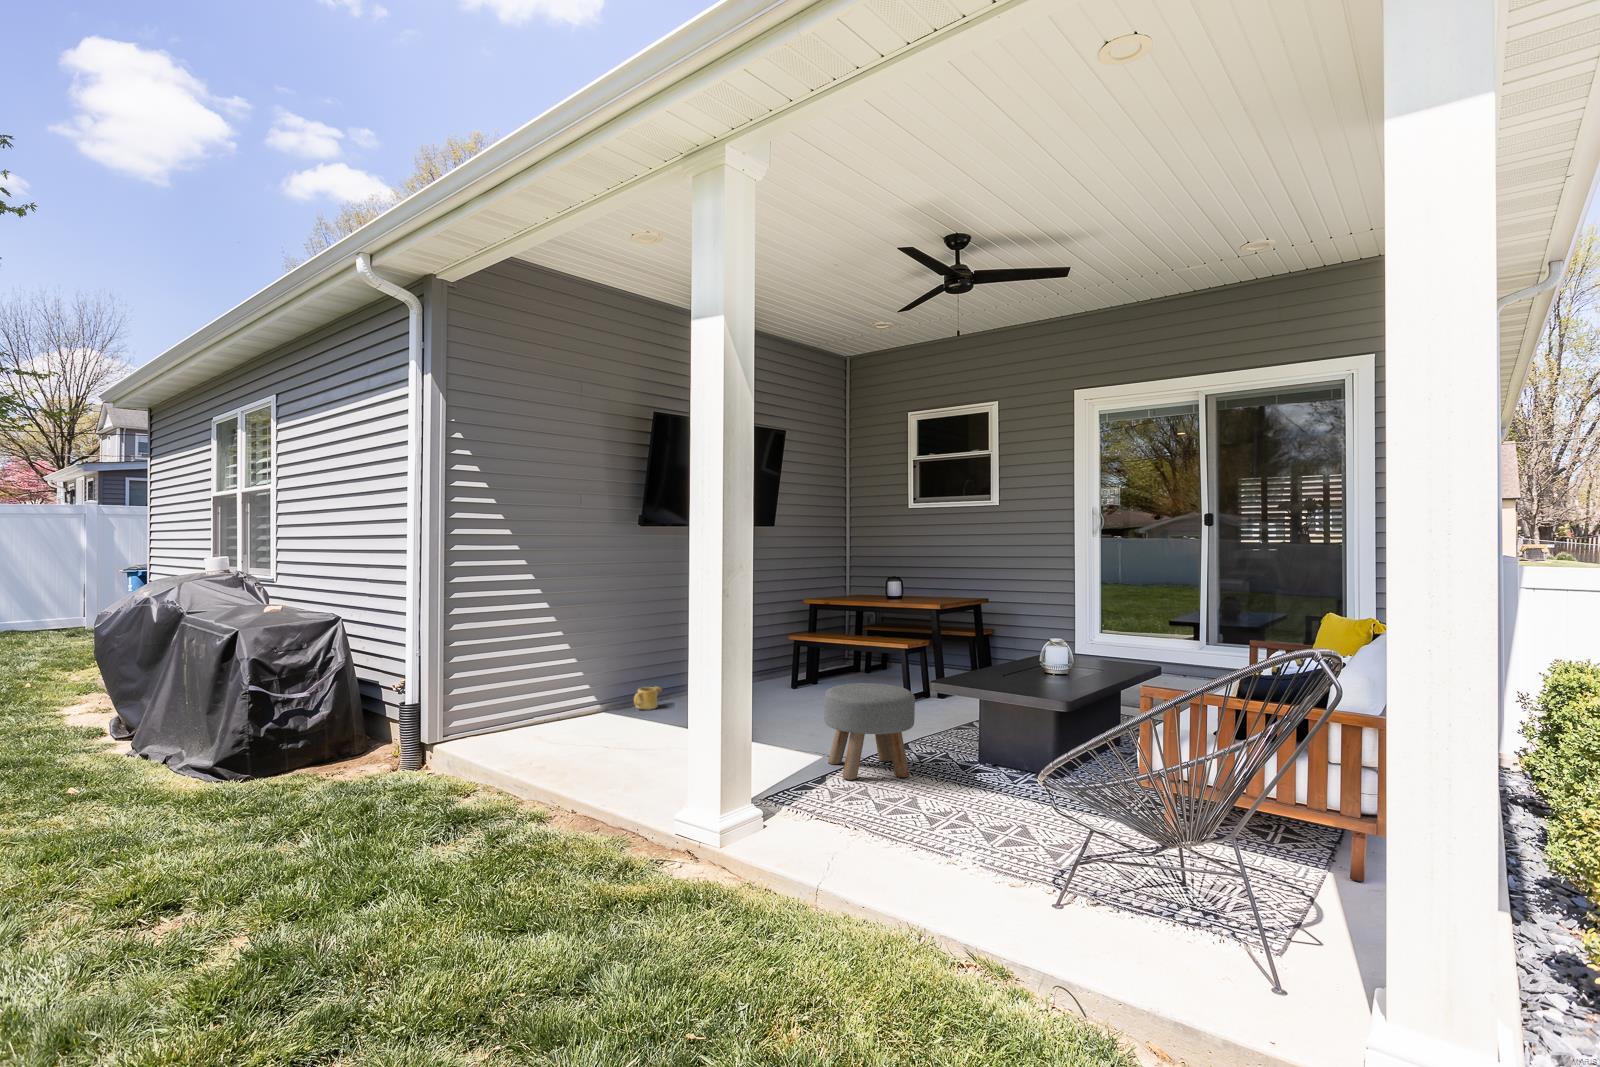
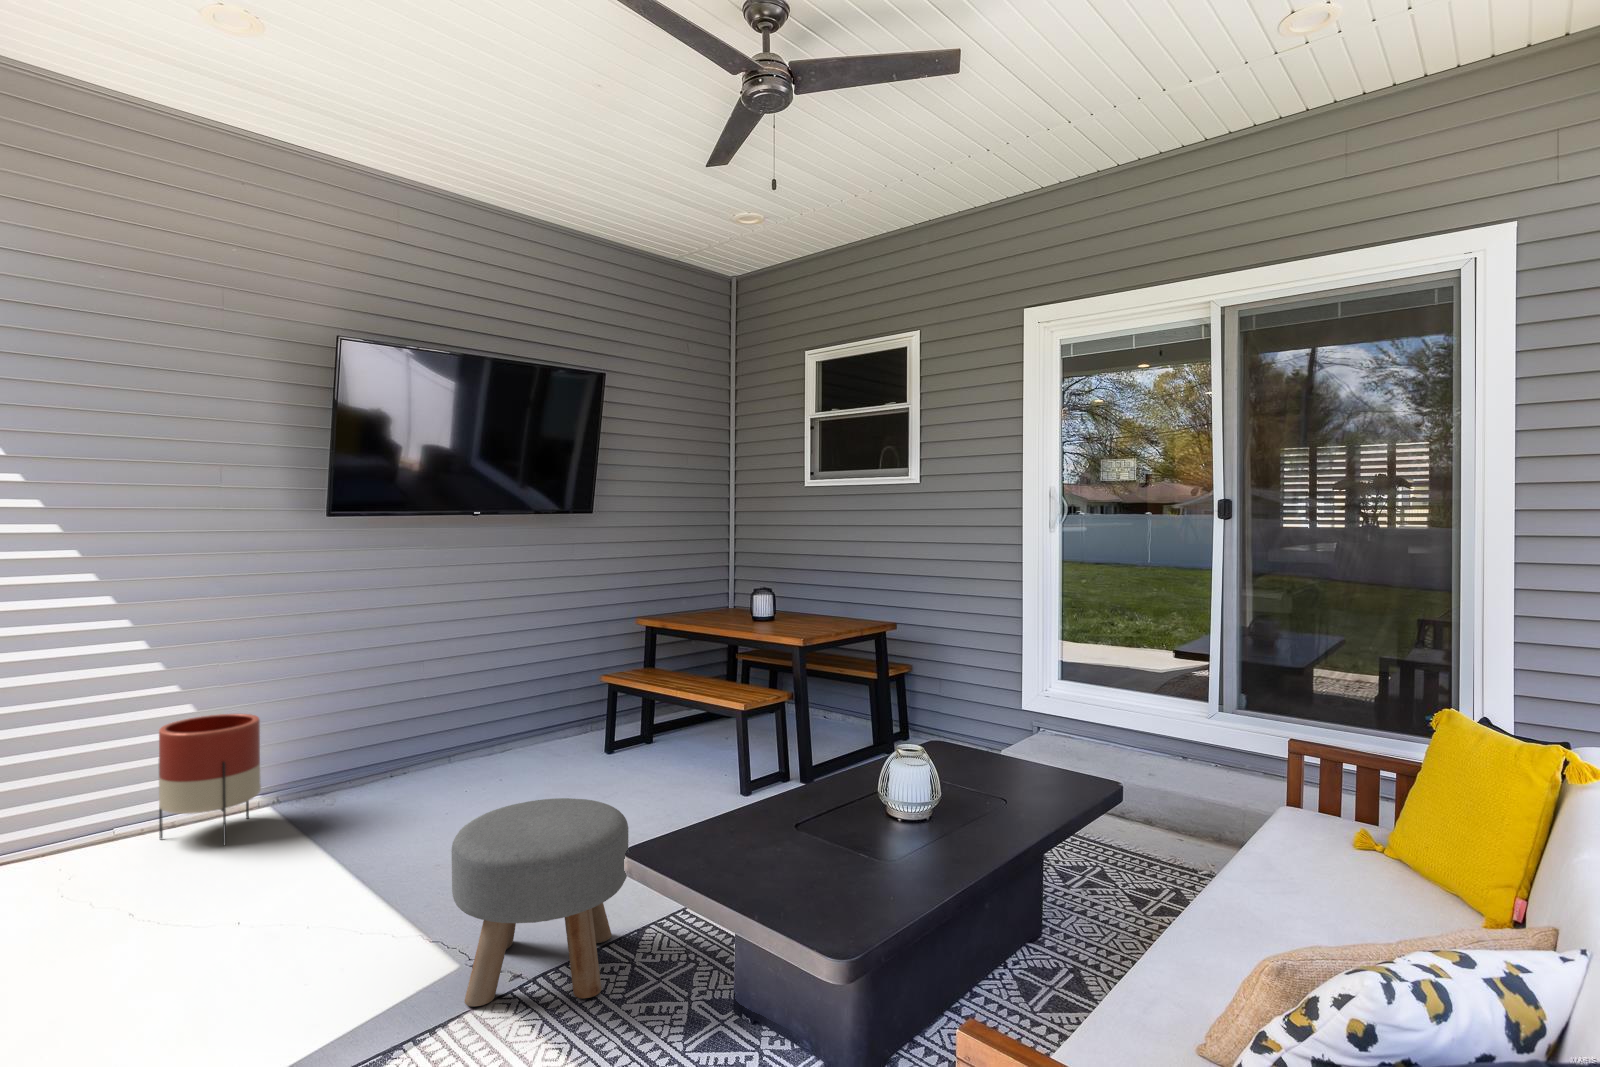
planter: none [563,649,619,728] -> present [159,714,261,845]
watering can: present [634,687,662,709] -> none [319,761,380,799]

